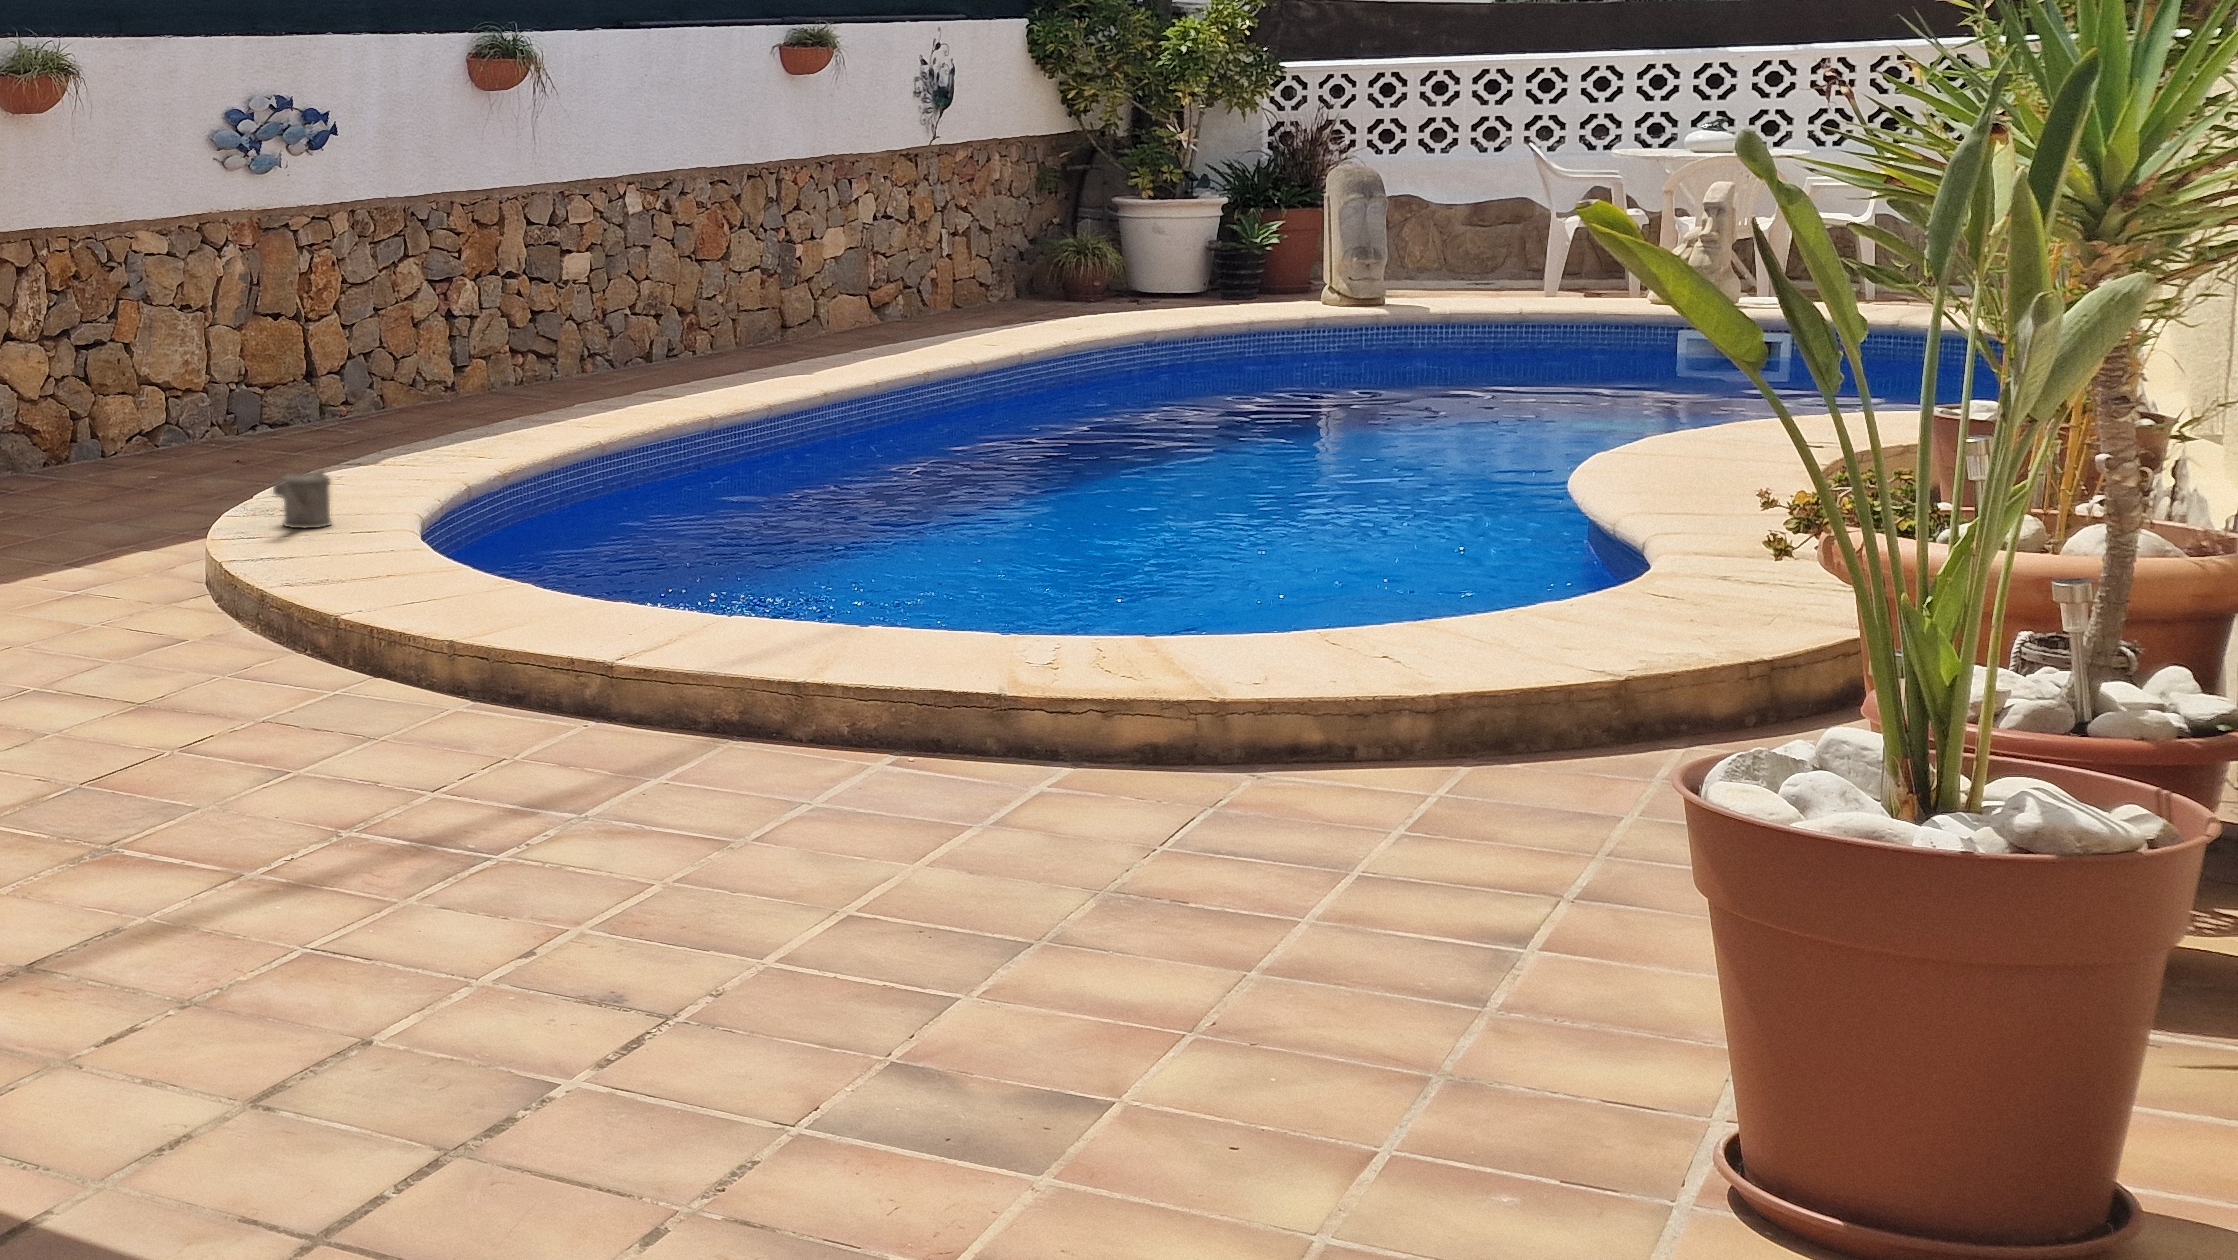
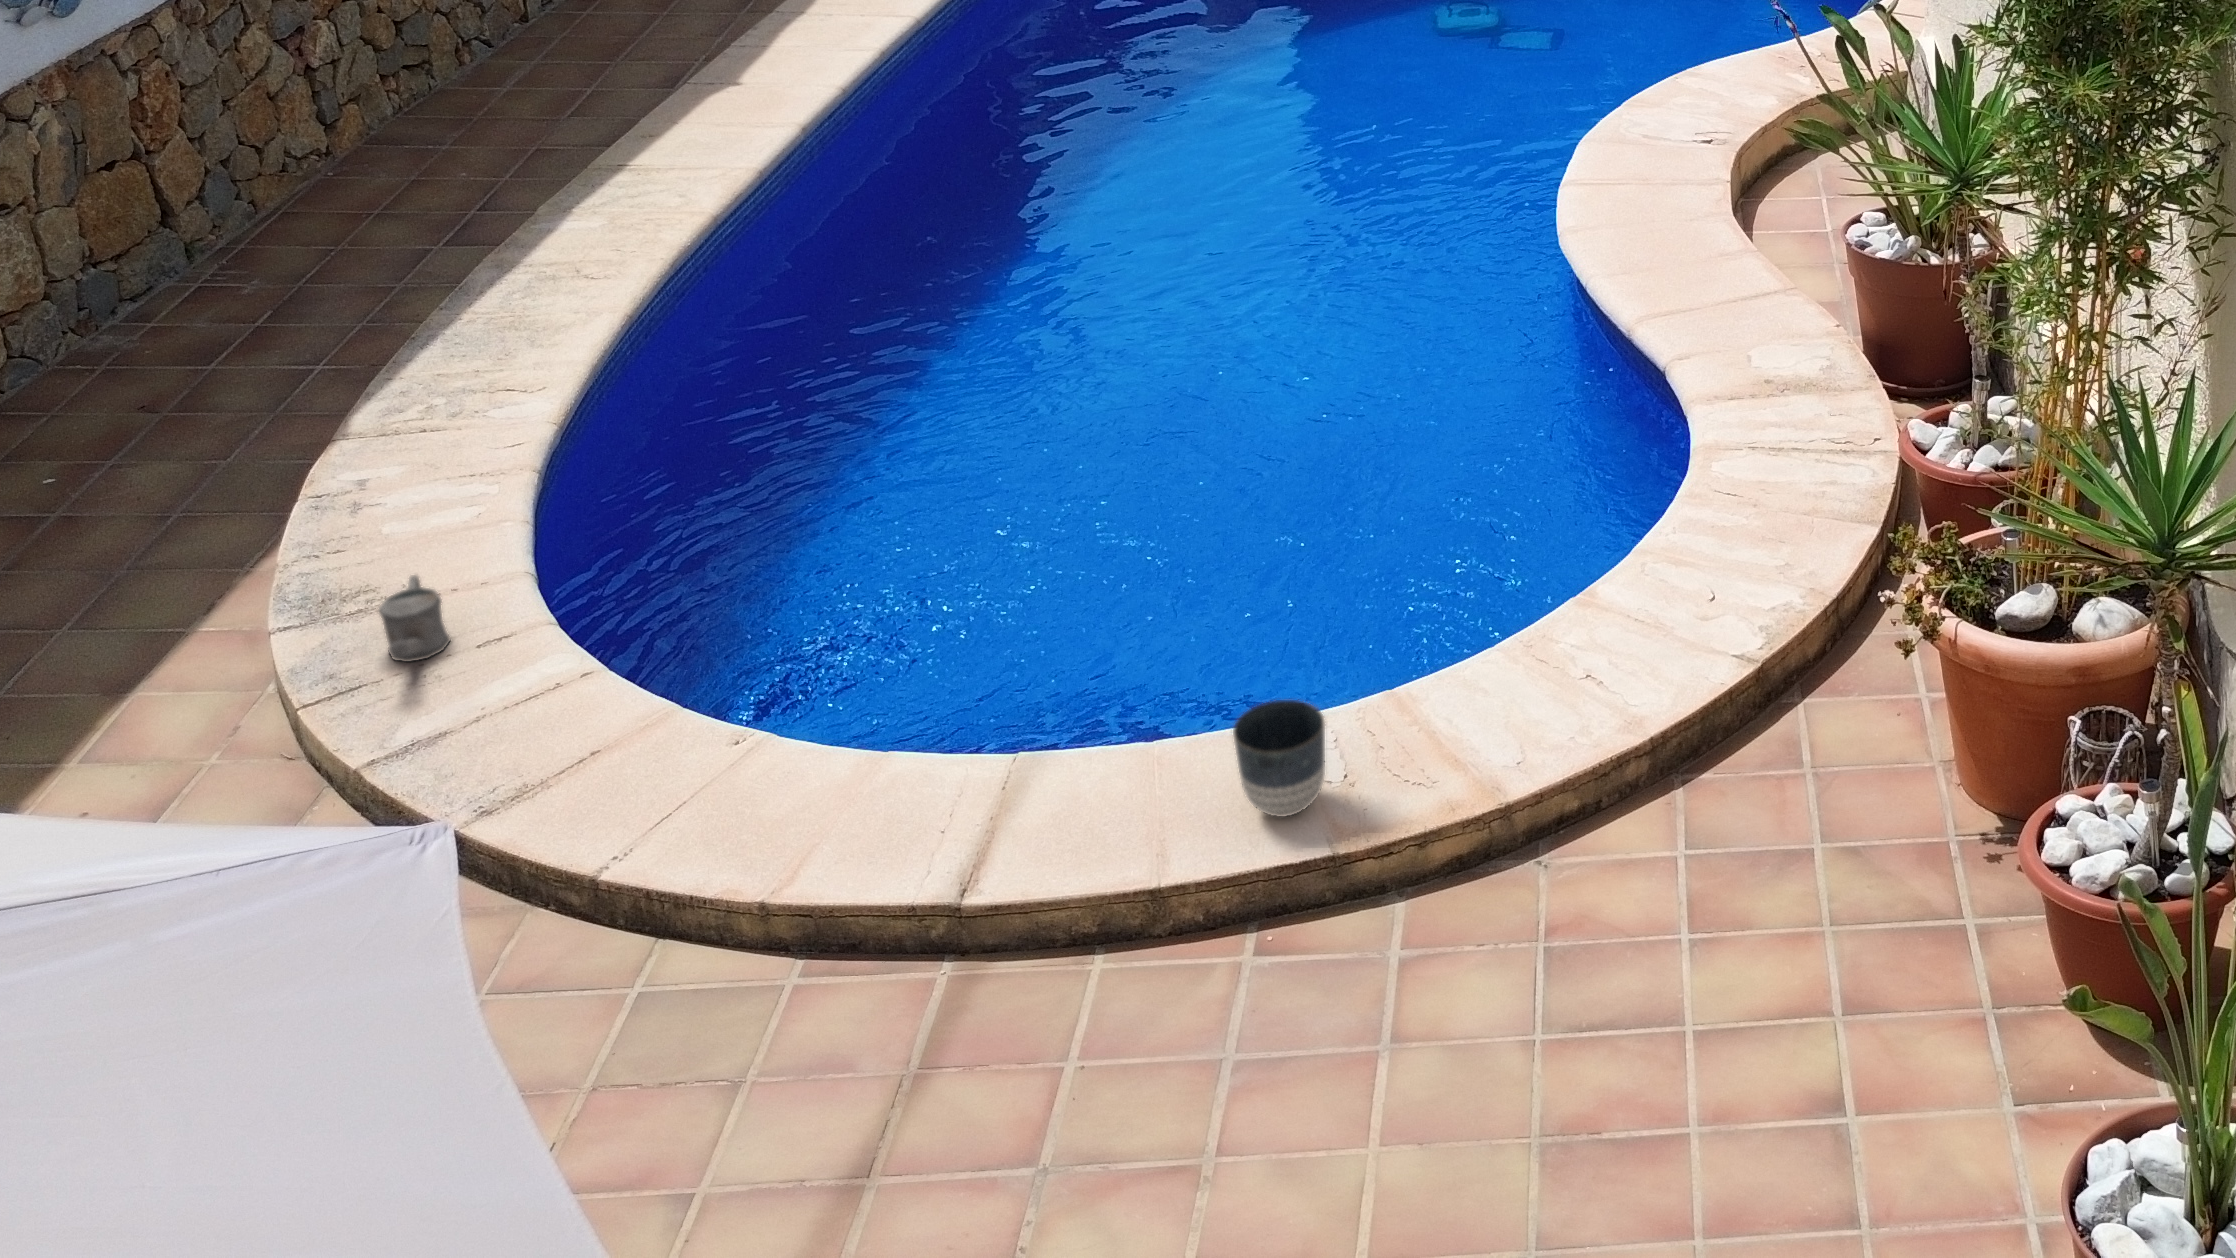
planter: none [927,548,1033,669] -> present [1233,700,1325,817]

